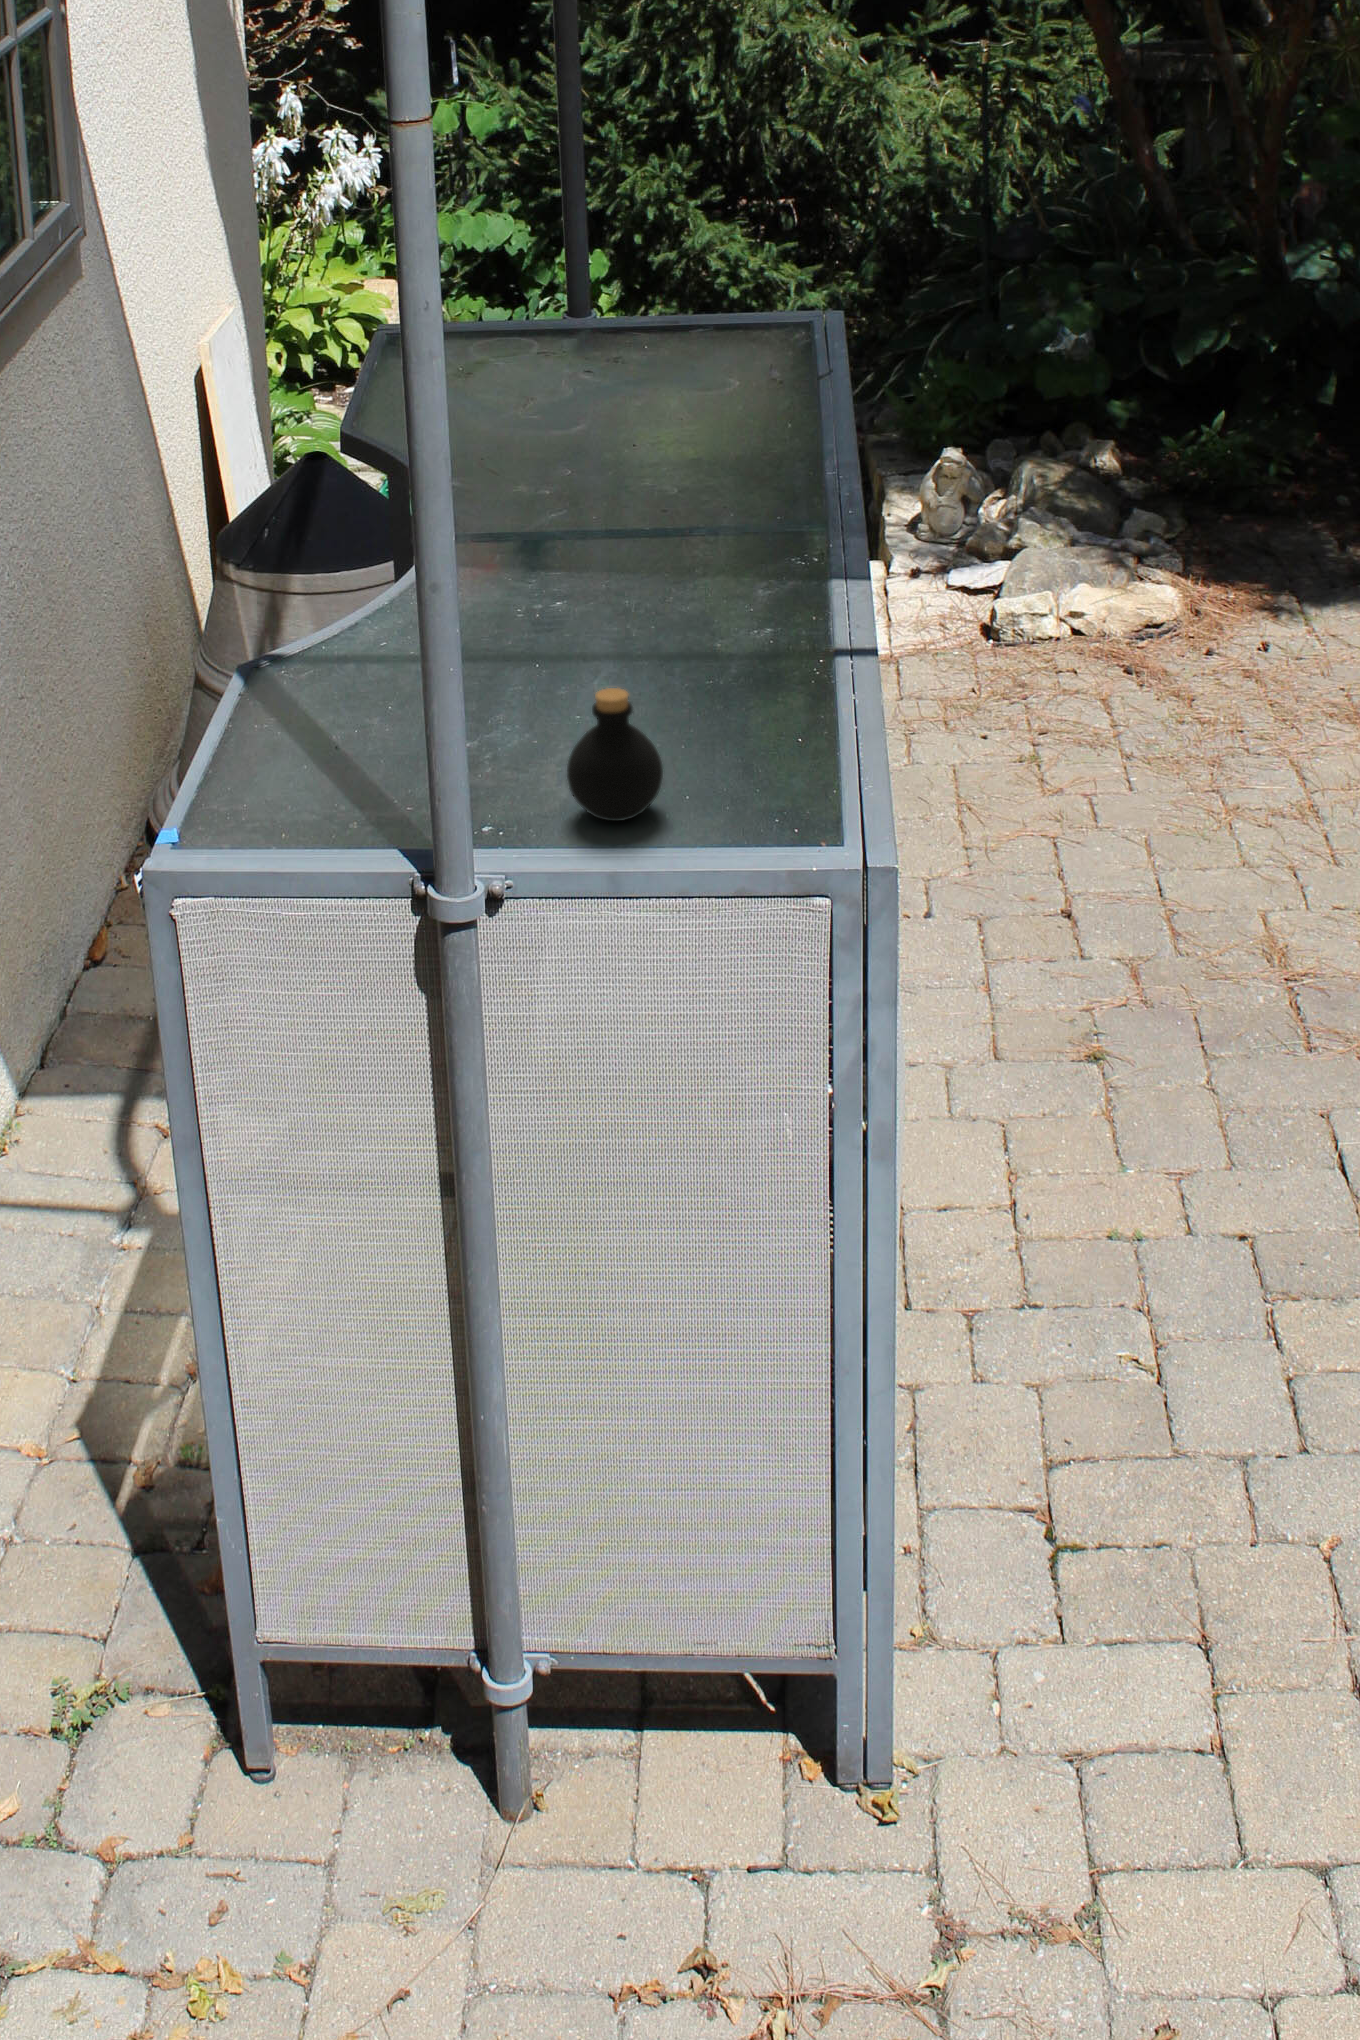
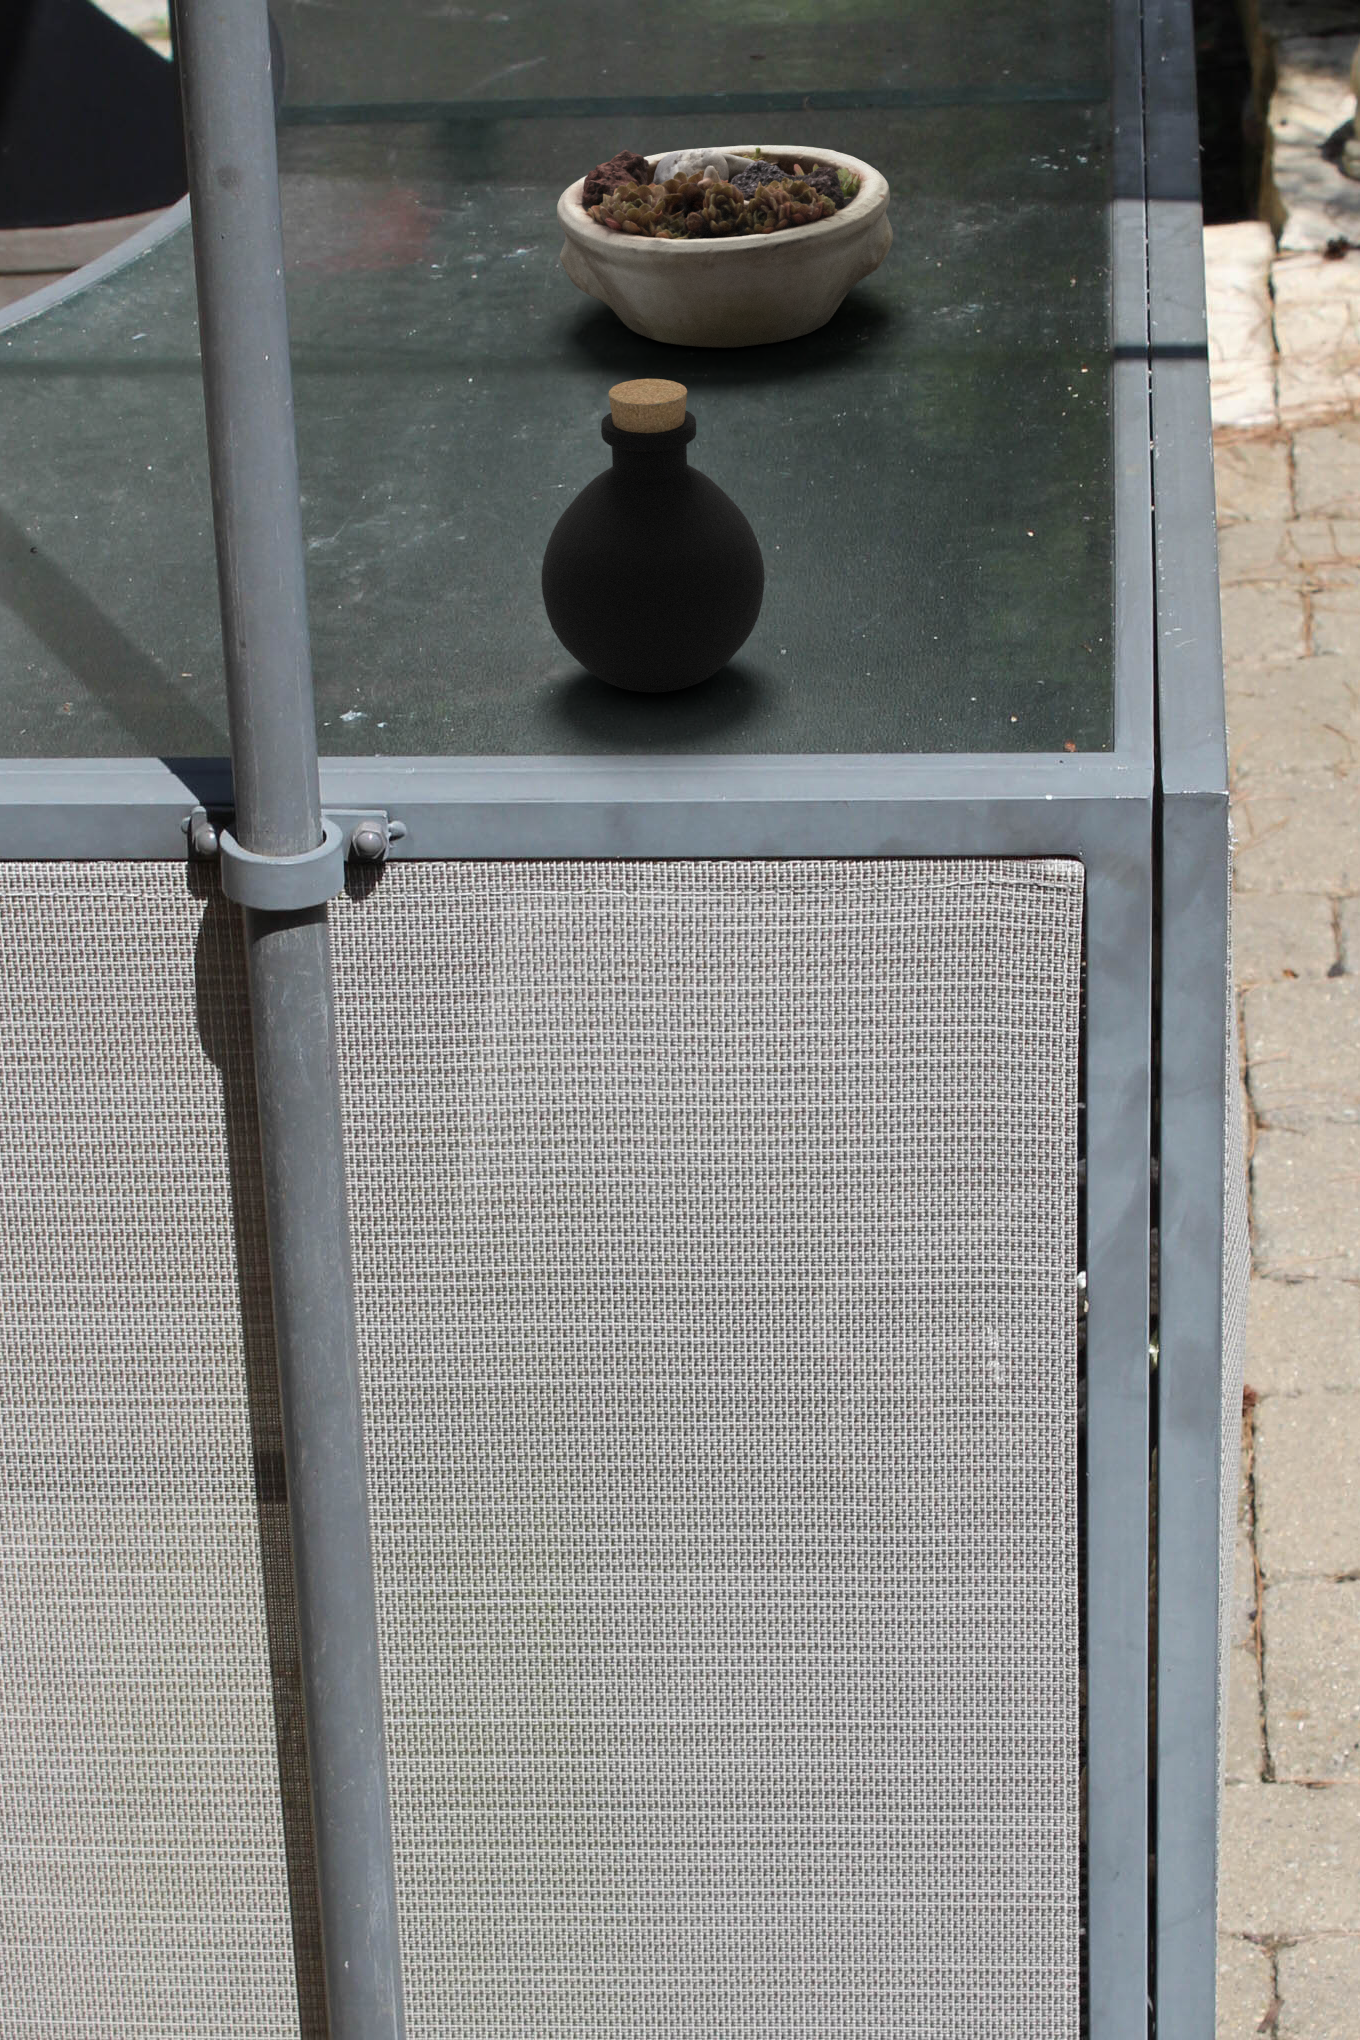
succulent planter: none [576,556,725,650] -> present [557,145,893,348]

